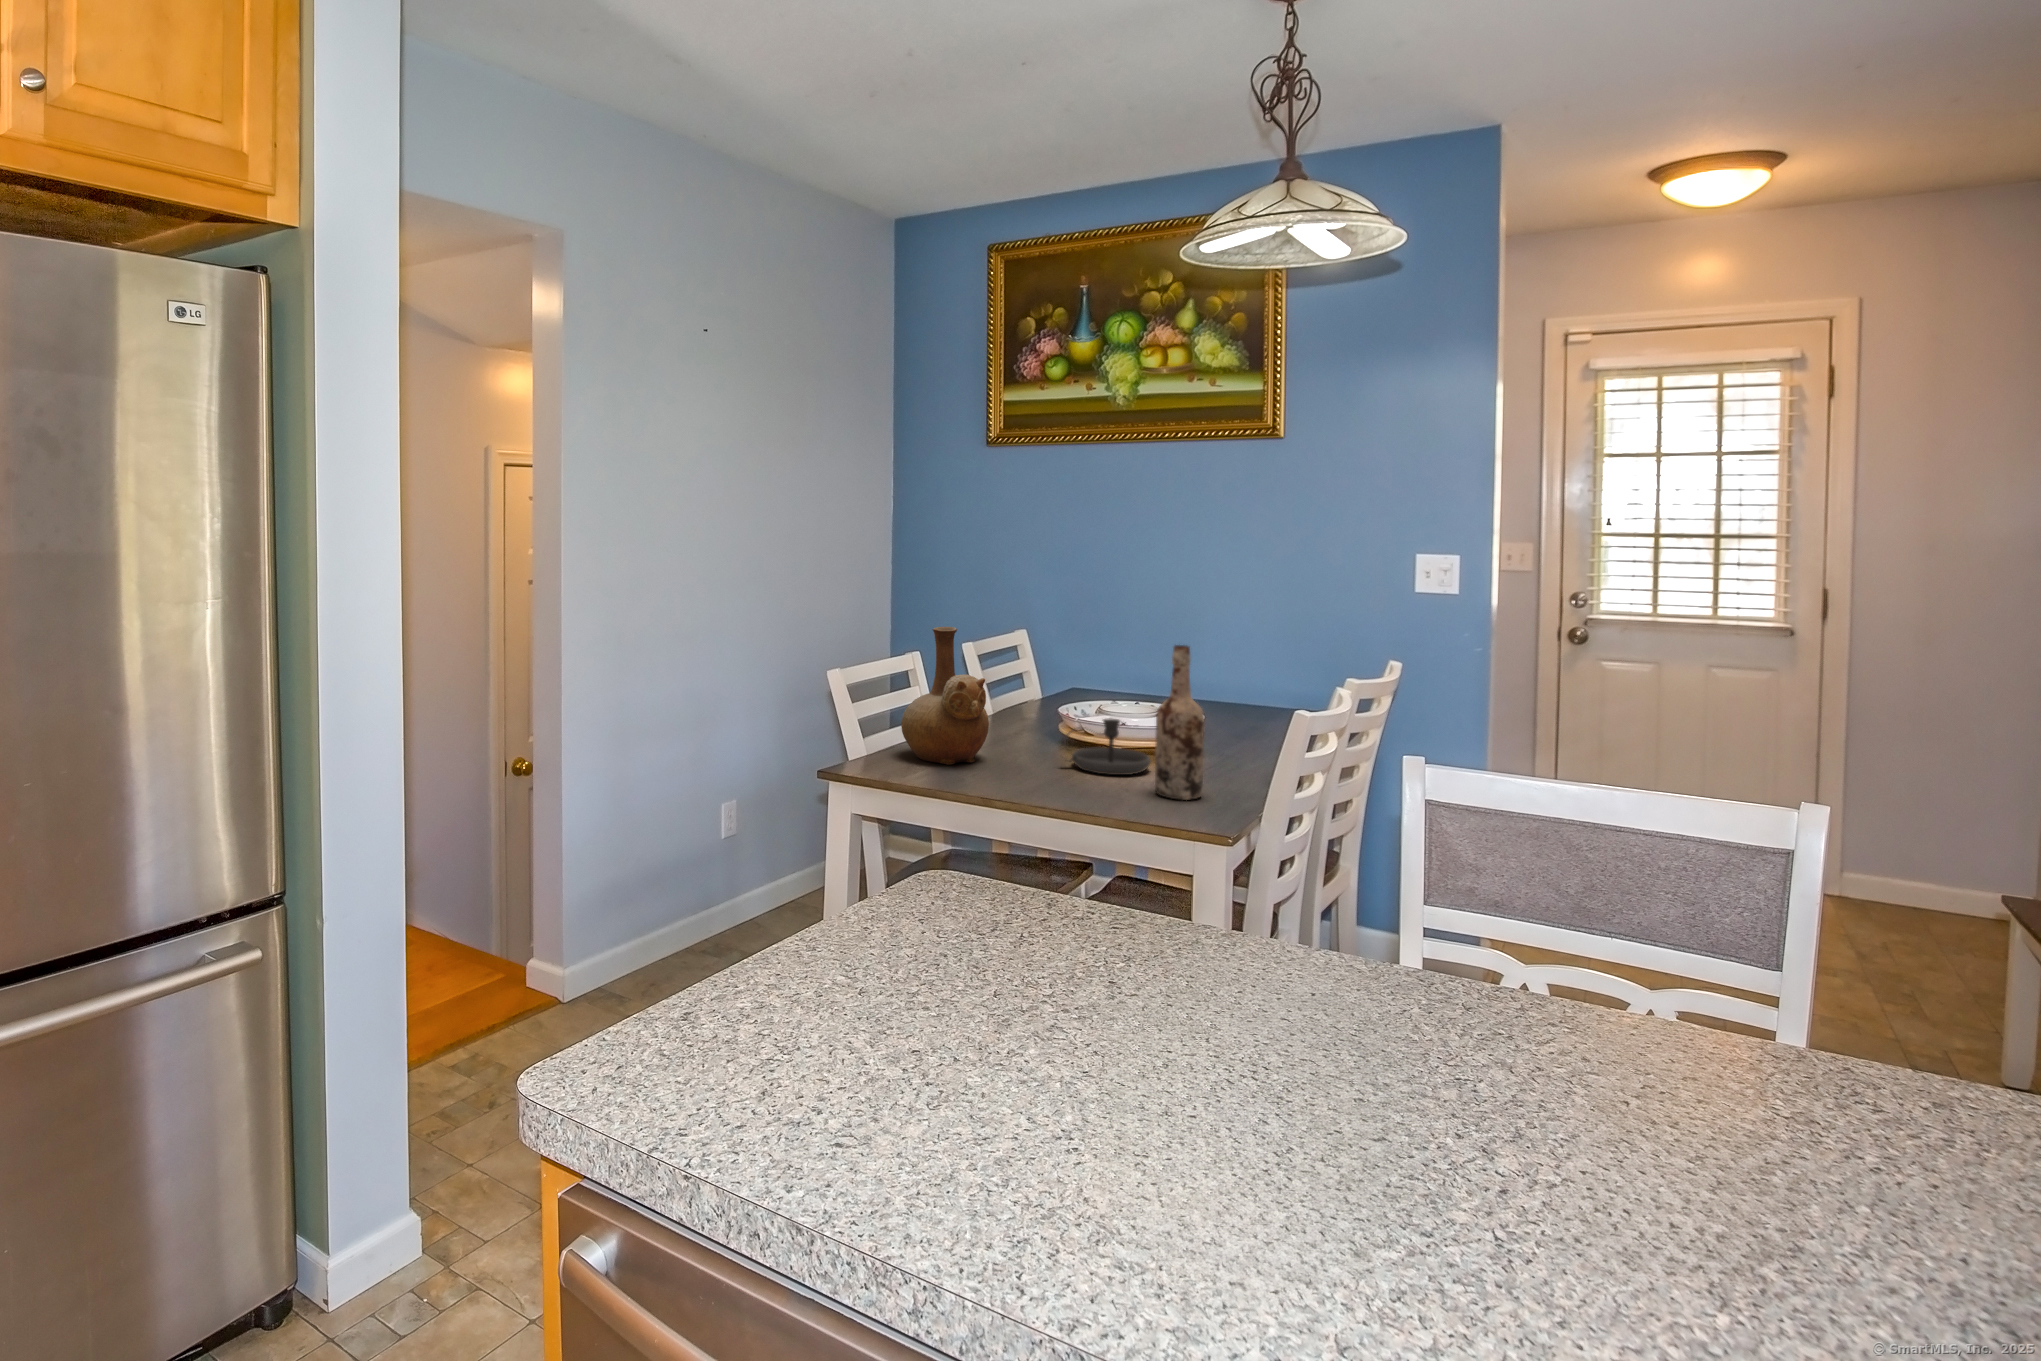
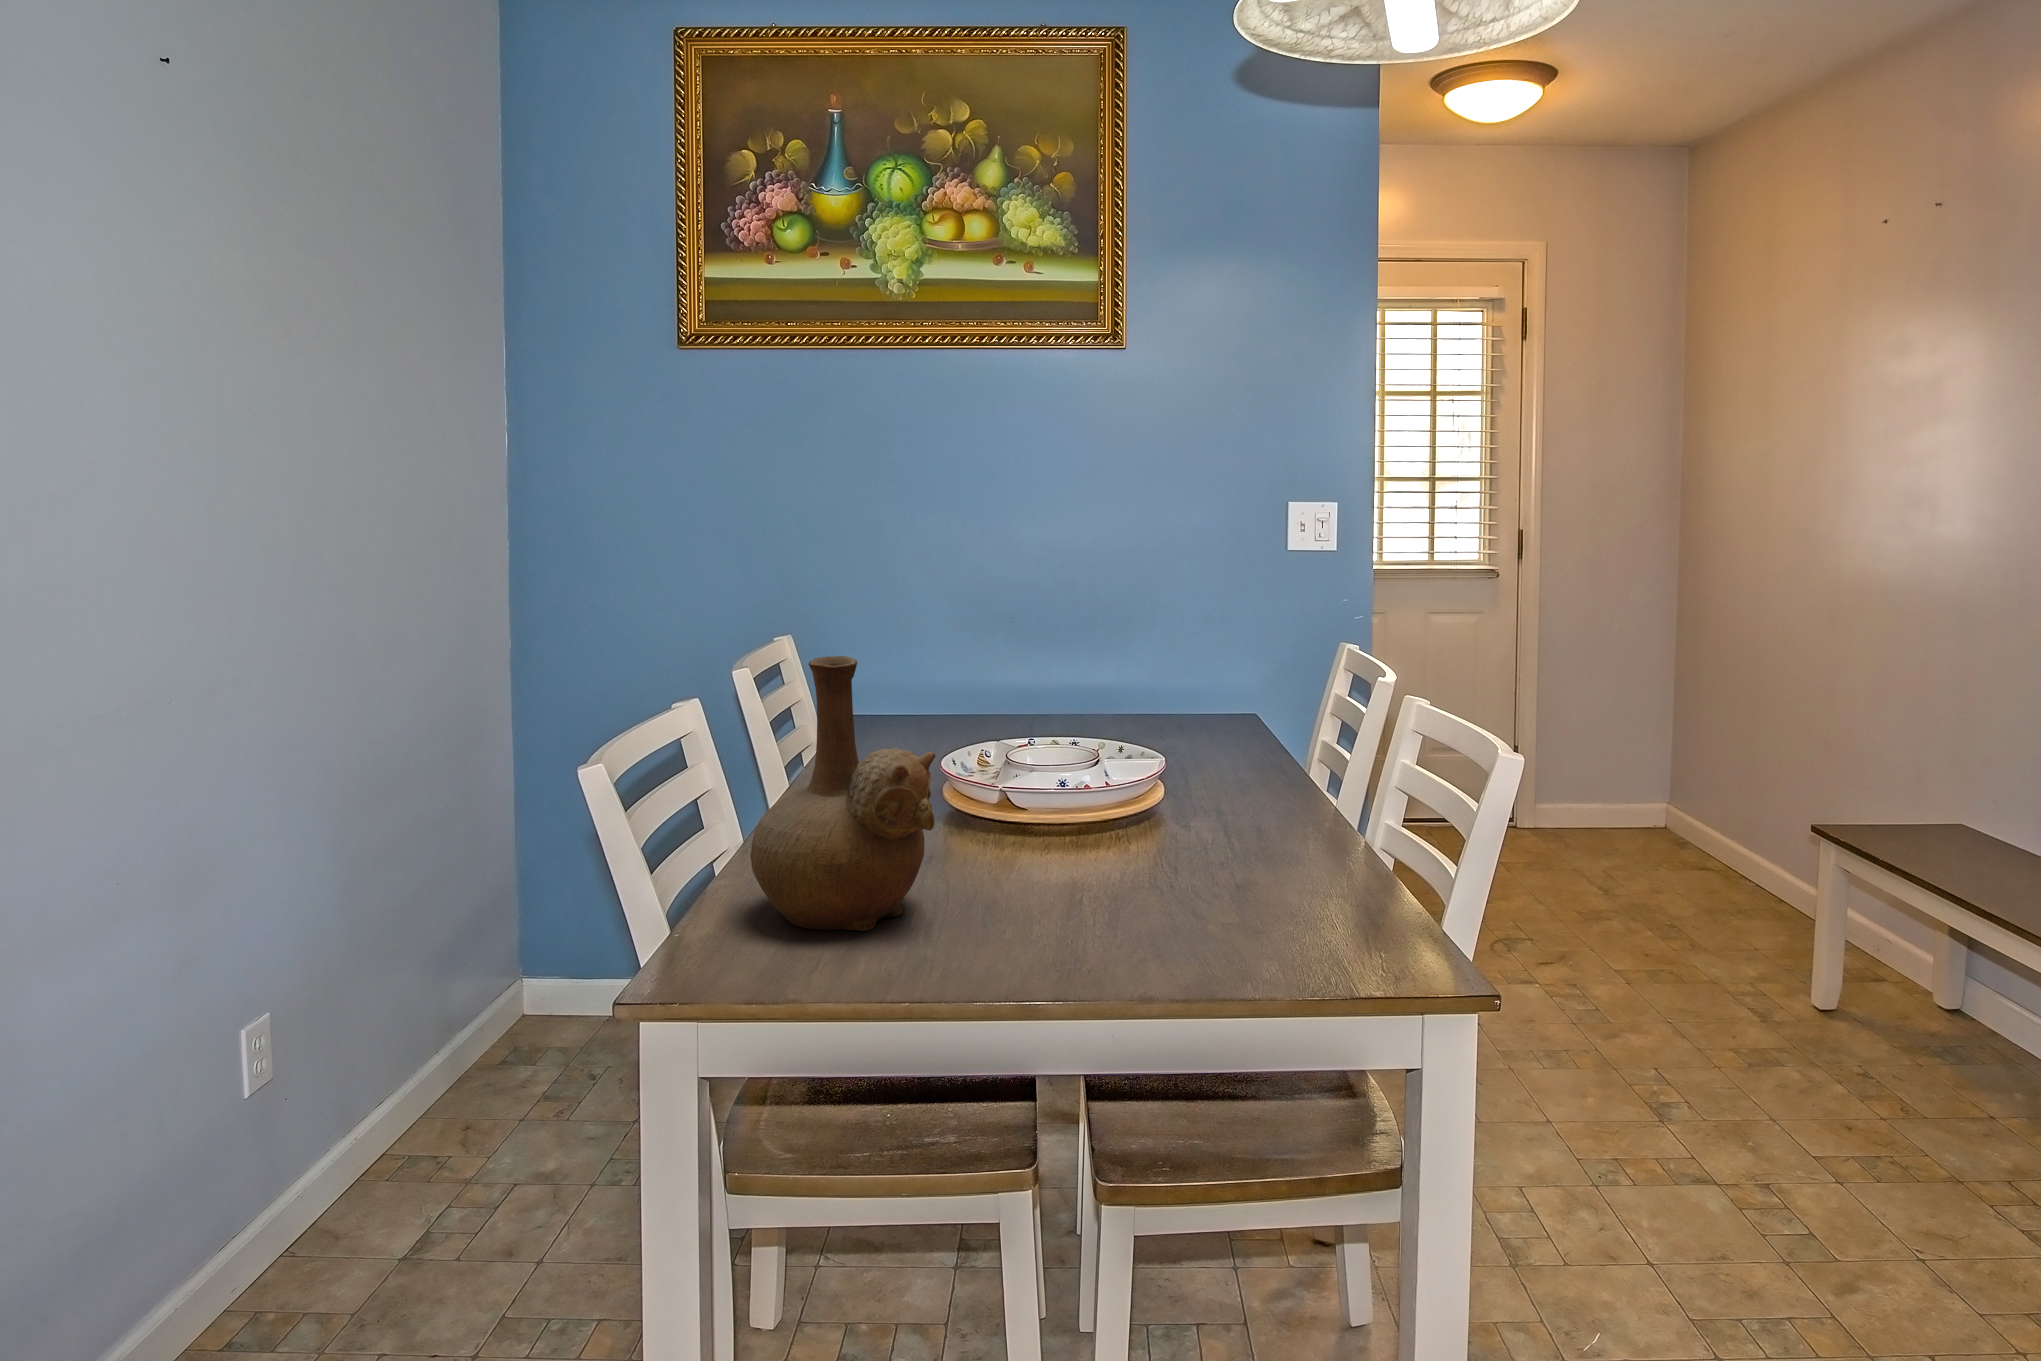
wine bottle: present [1155,645,1205,800] -> none [1261,657,1342,927]
candlestick: present [1064,719,1151,775] -> none [1050,789,1189,893]

